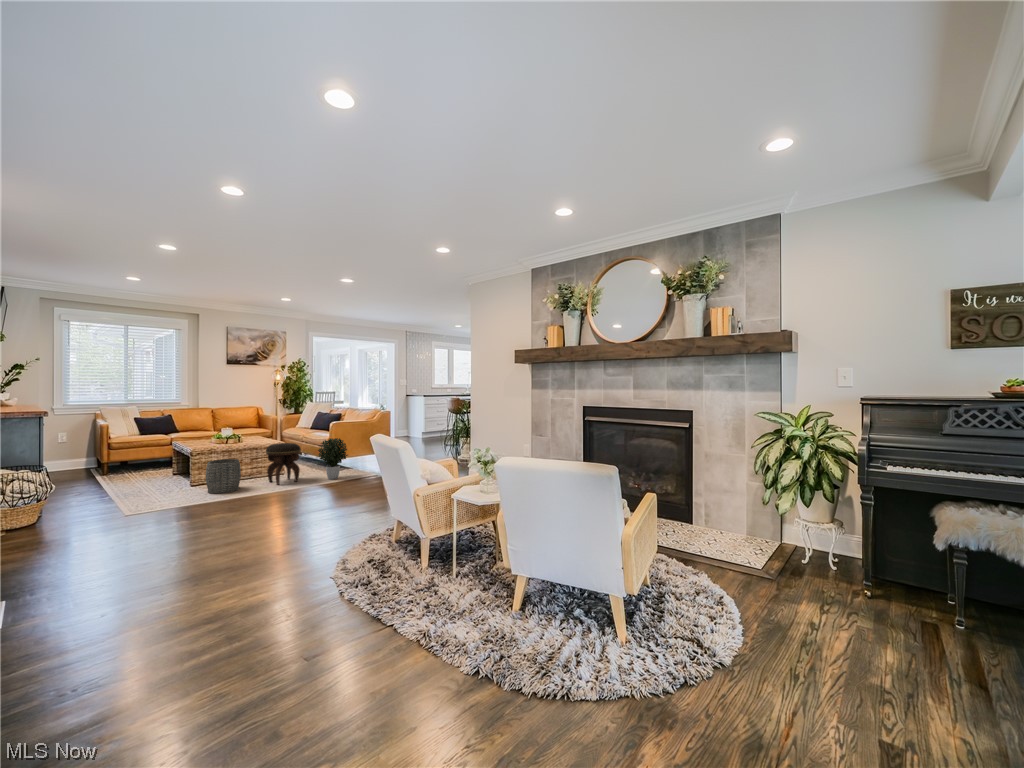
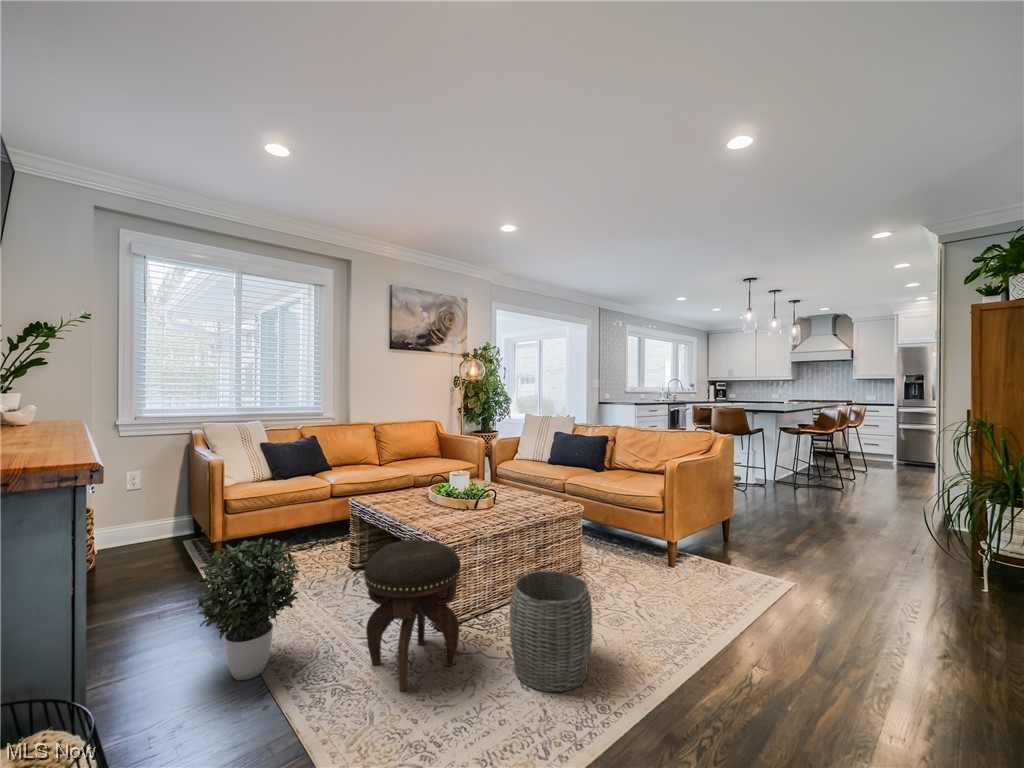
potted plant: present [318,438,348,479] -> present [198,538,300,680]
footstool: present [266,443,301,485] -> present [364,540,461,691]

